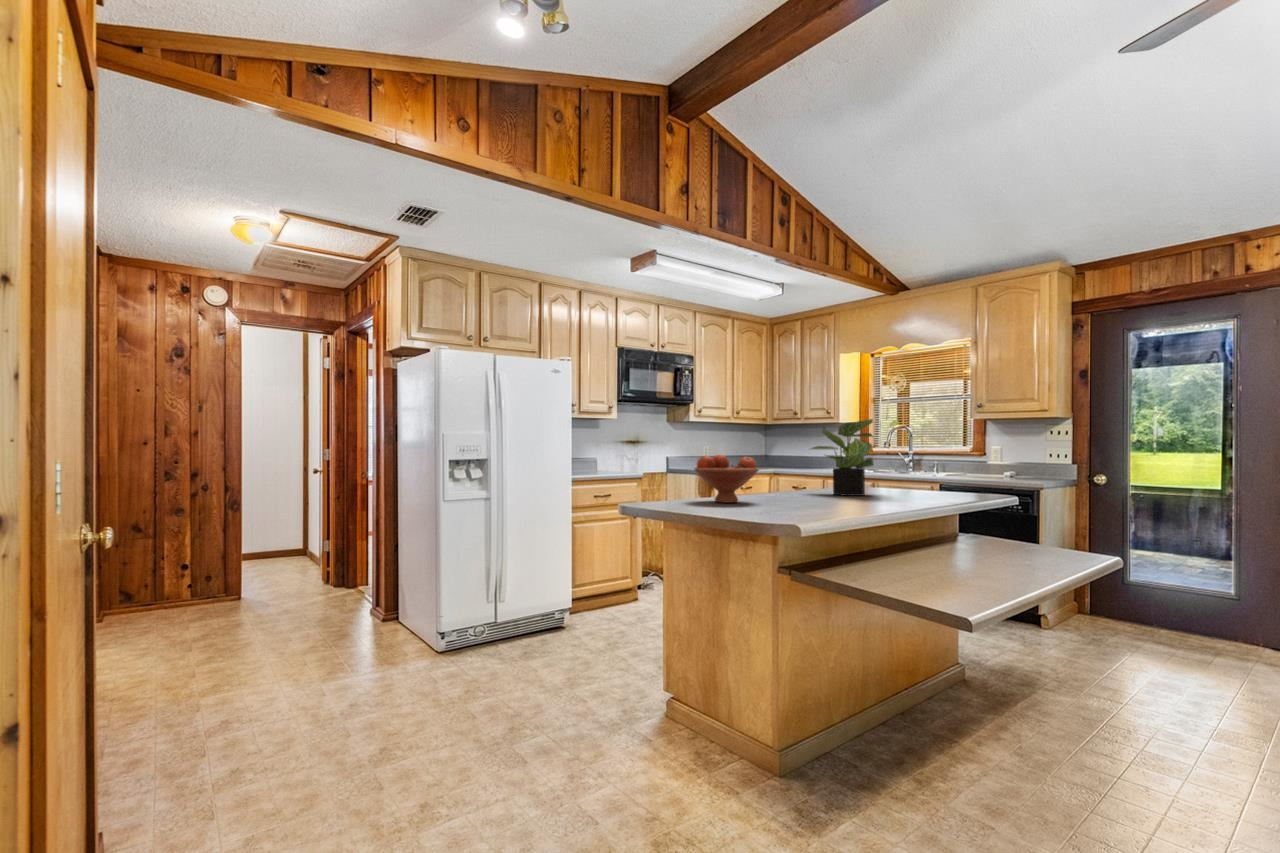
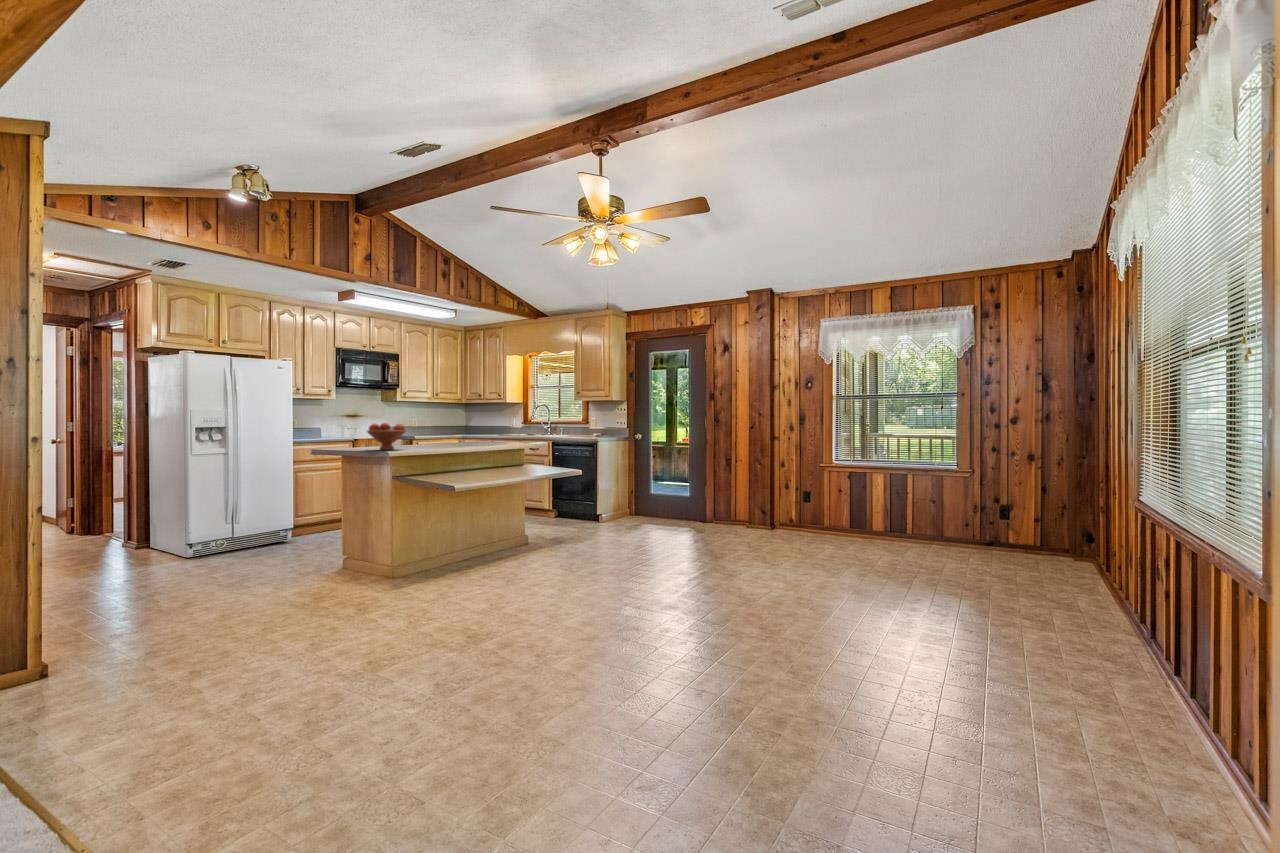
potted plant: present [812,419,873,496] -> none [450,403,489,447]

